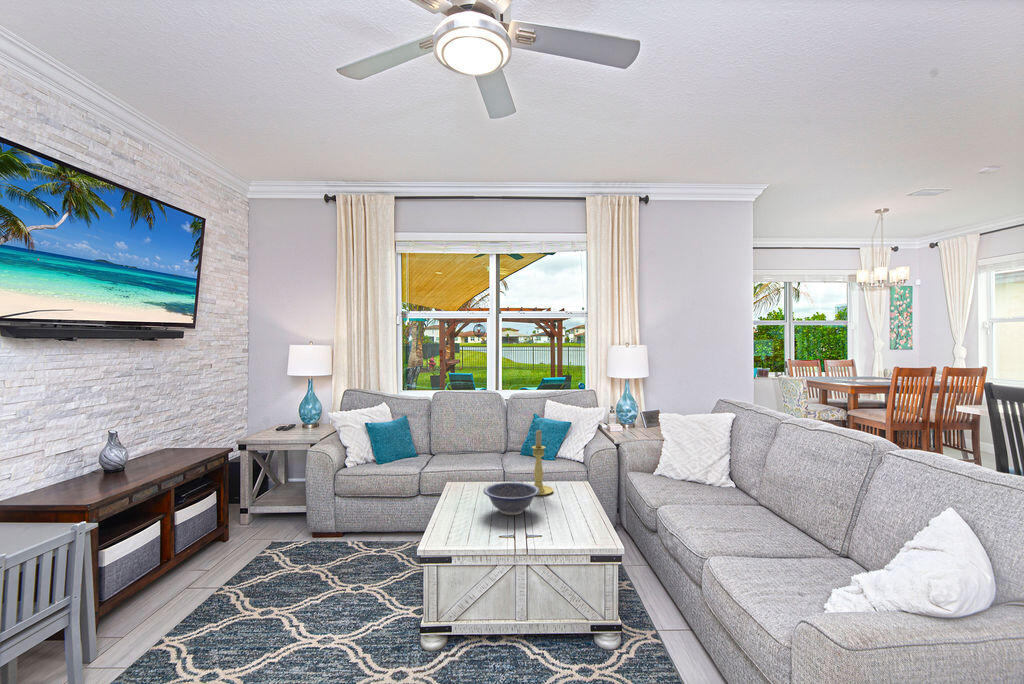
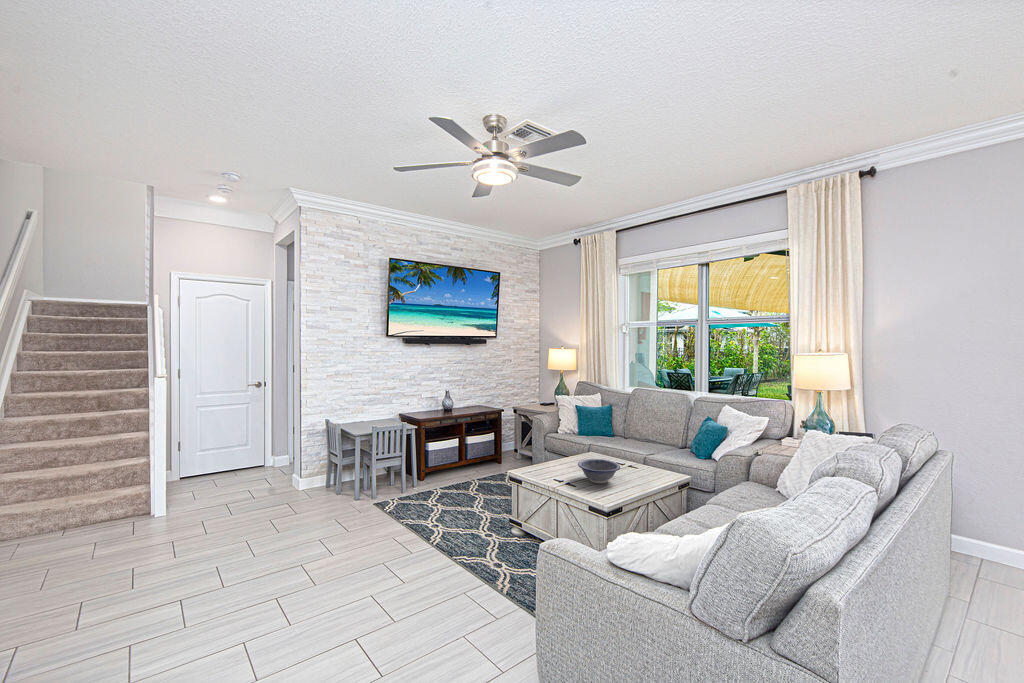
candle holder: present [532,430,553,495] -> none [632,426,657,479]

